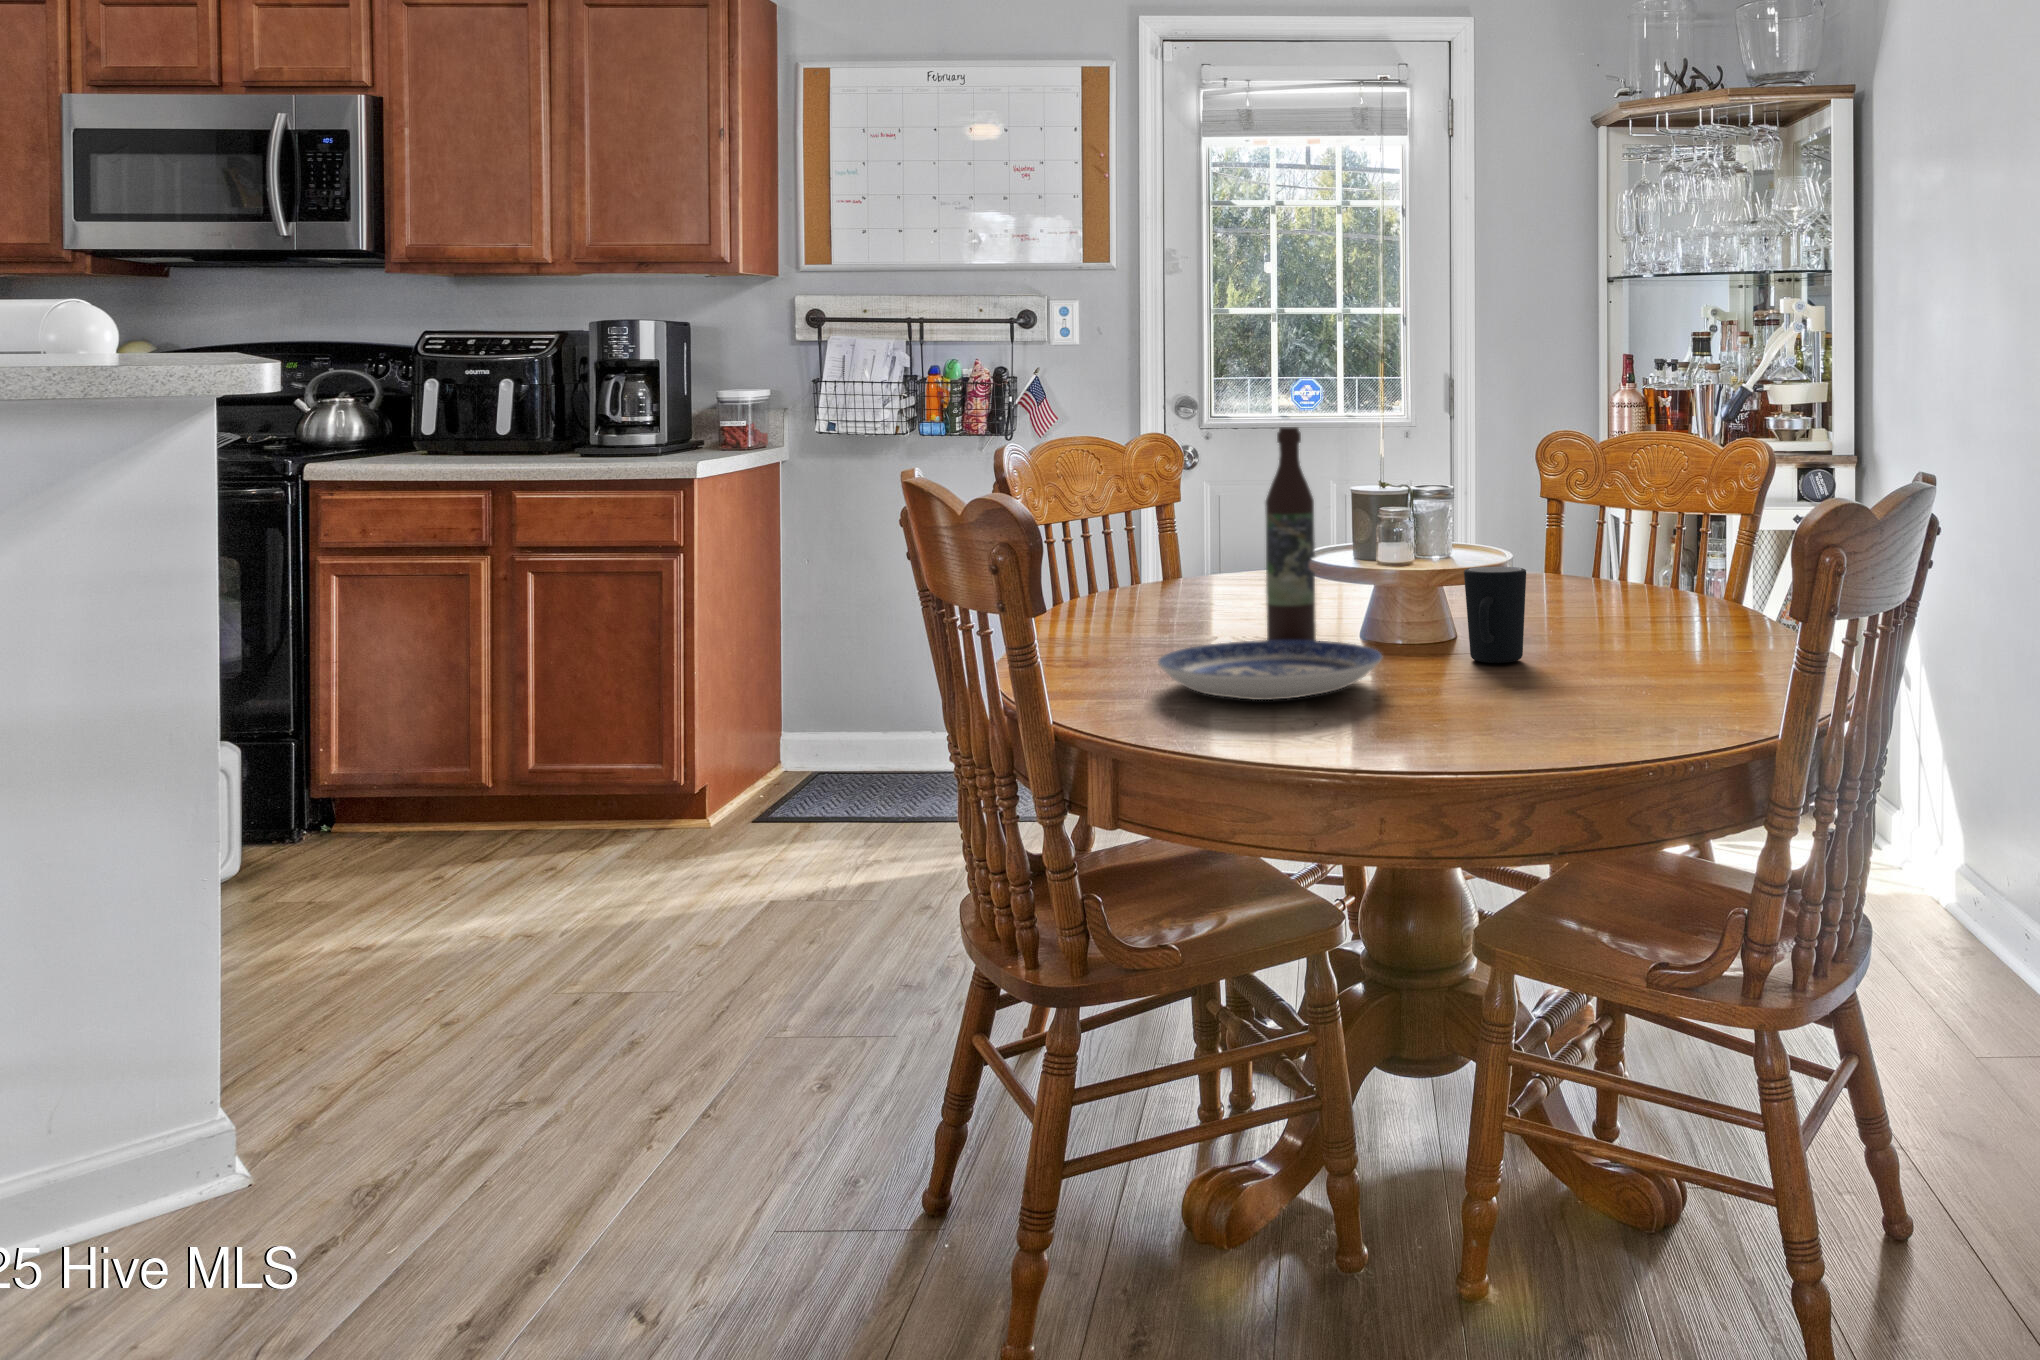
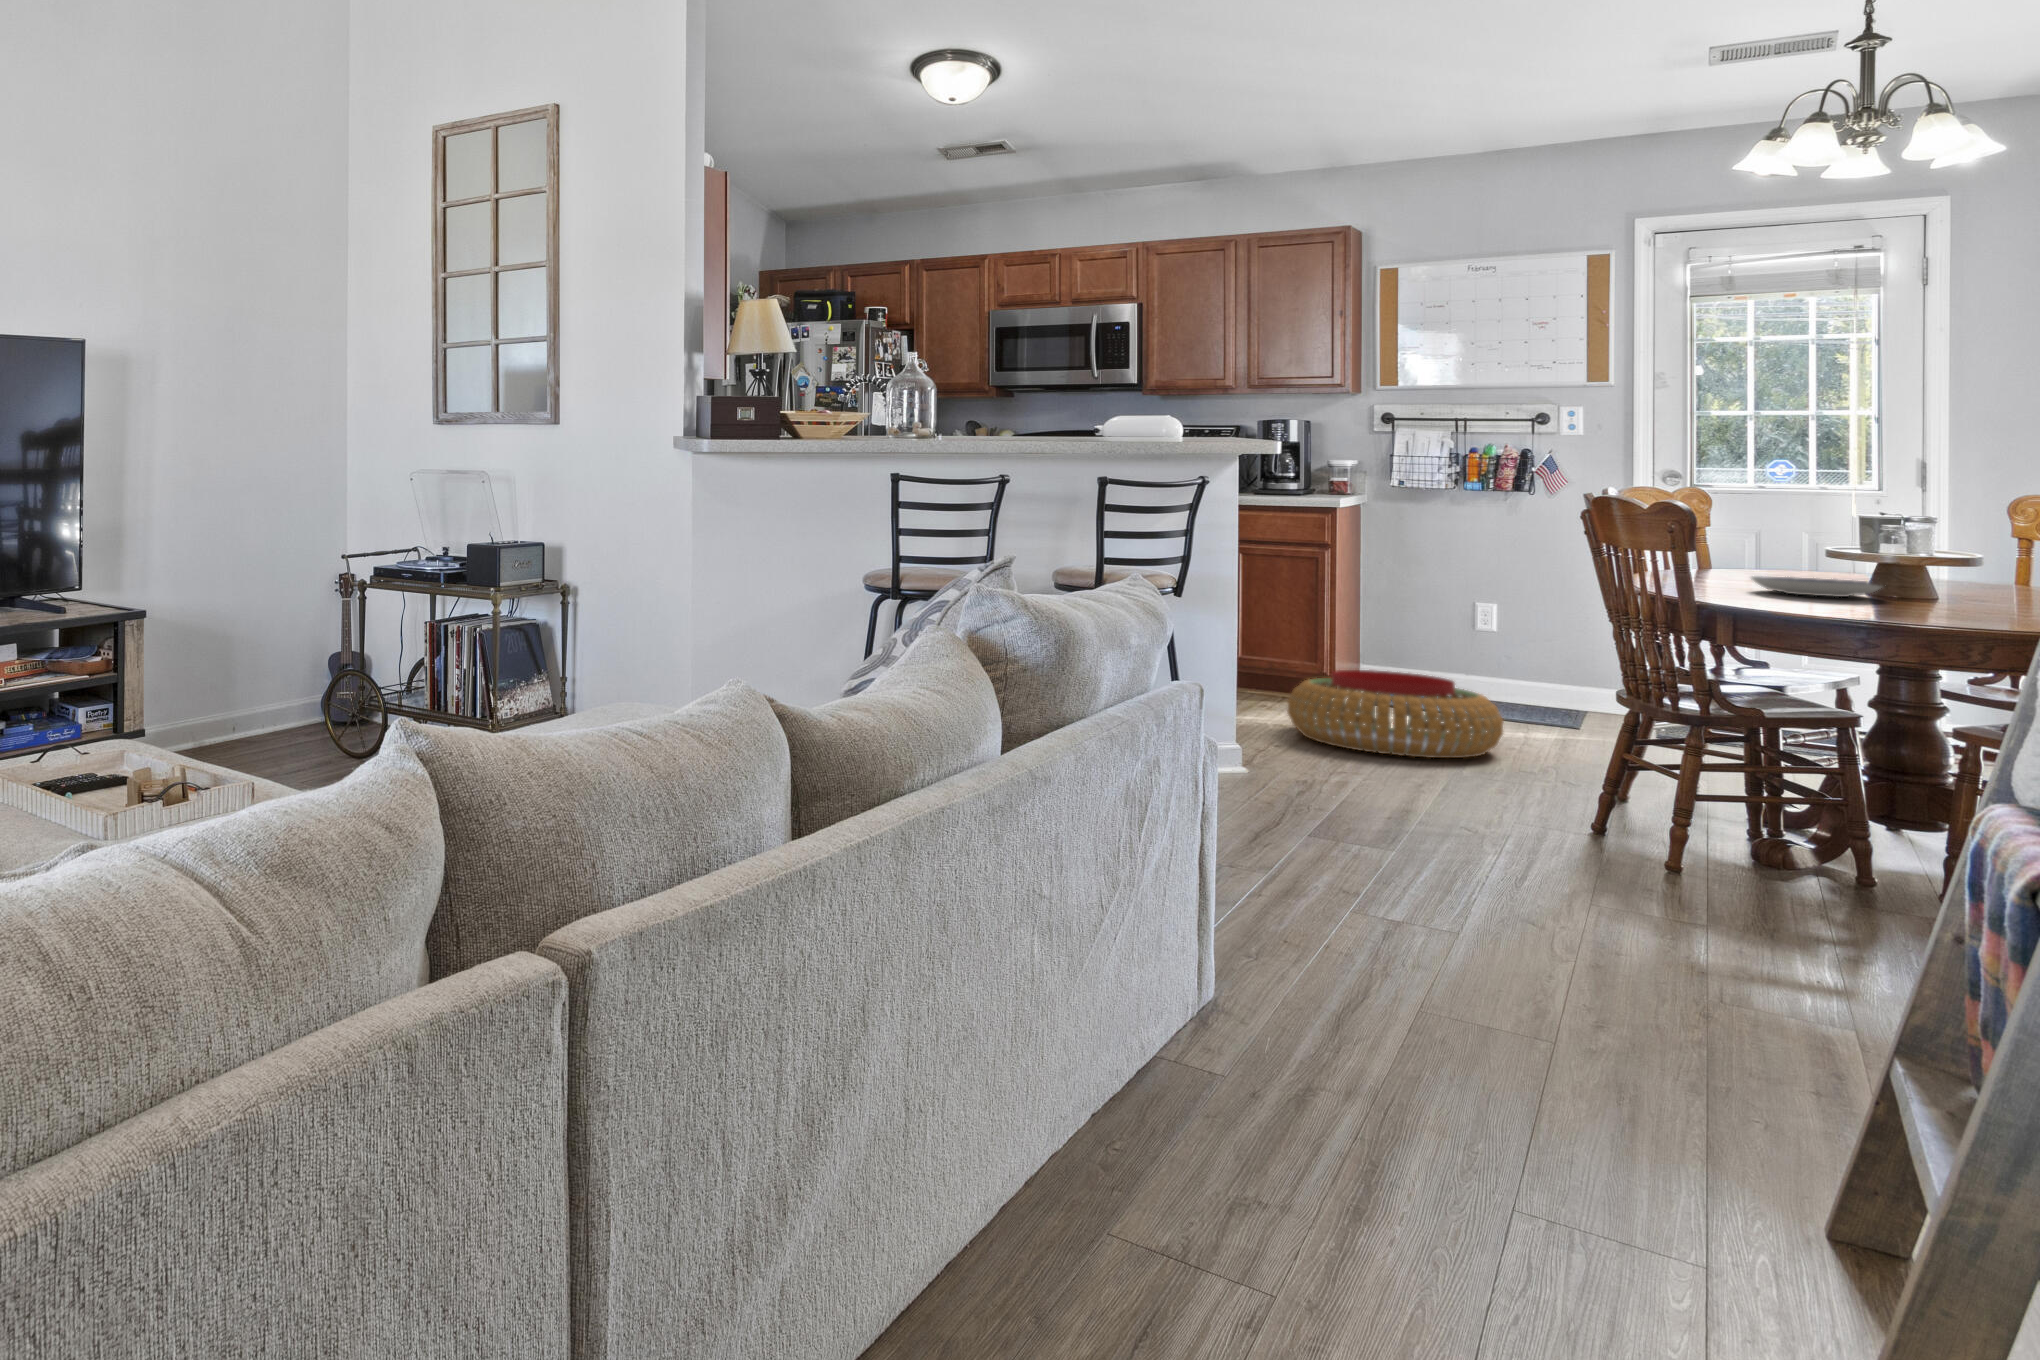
wine bottle: present [1265,427,1316,641] -> none [1803,480,1835,587]
mug: present [1464,567,1526,663] -> none [1940,553,1984,599]
pouf: none [471,807,884,1033] -> present [1287,670,1503,758]

